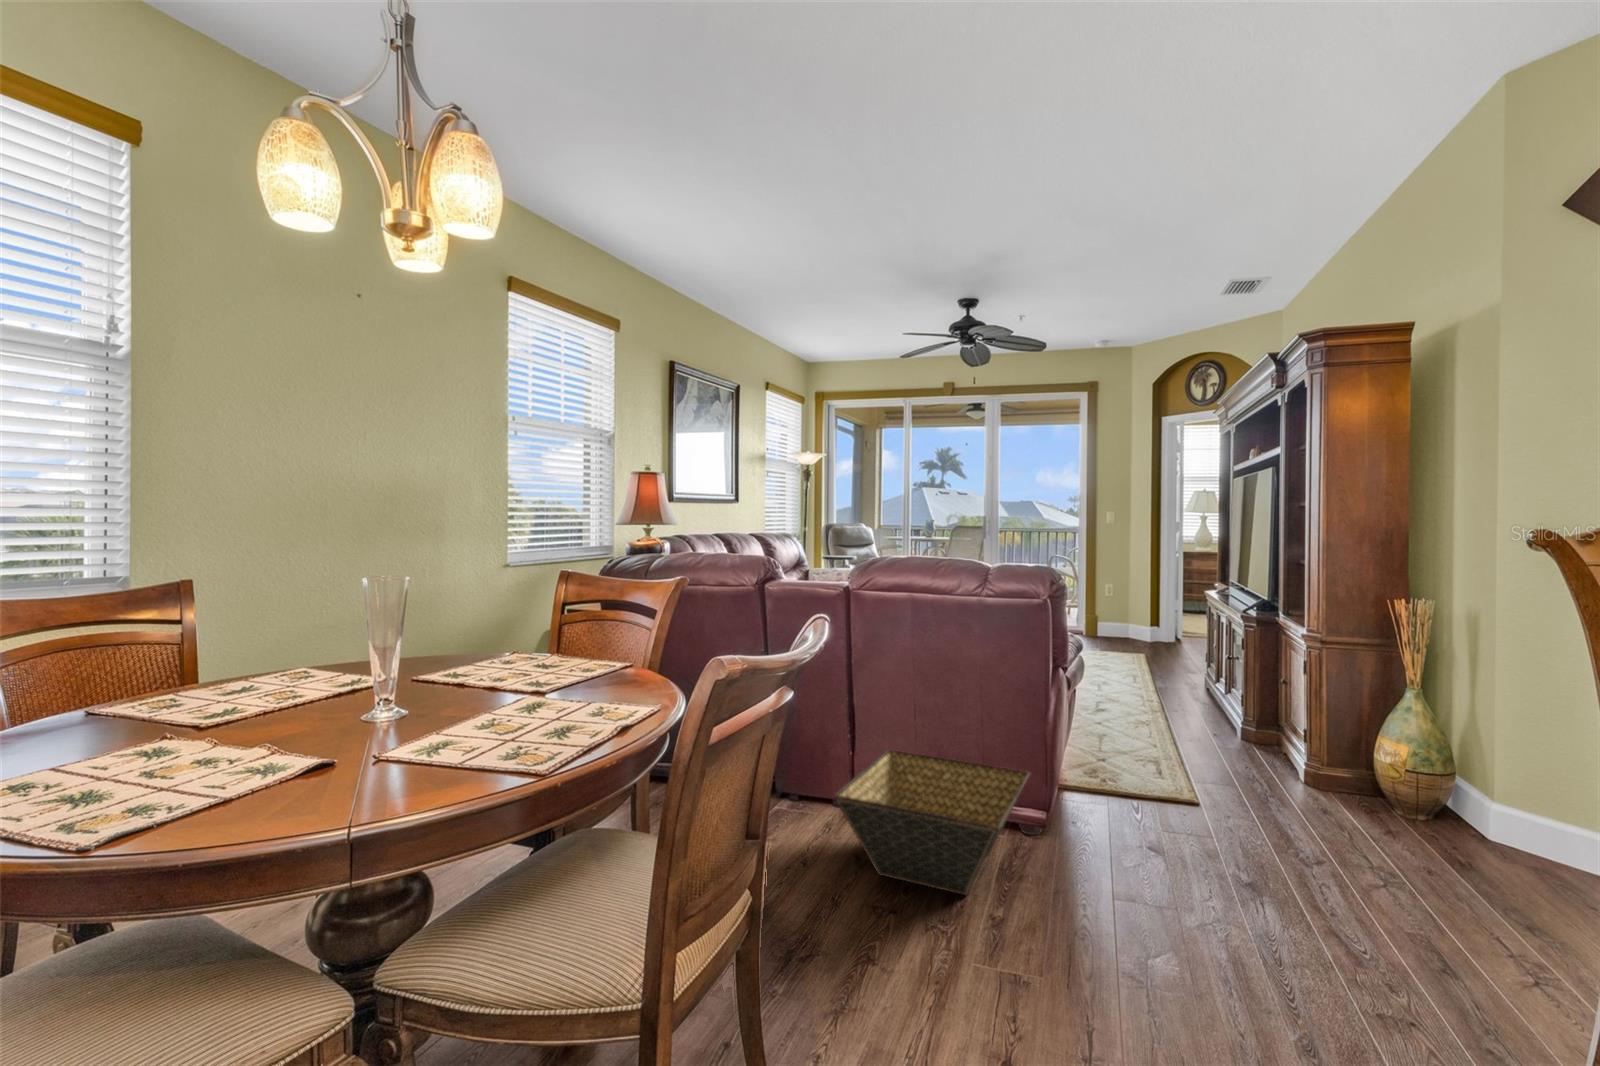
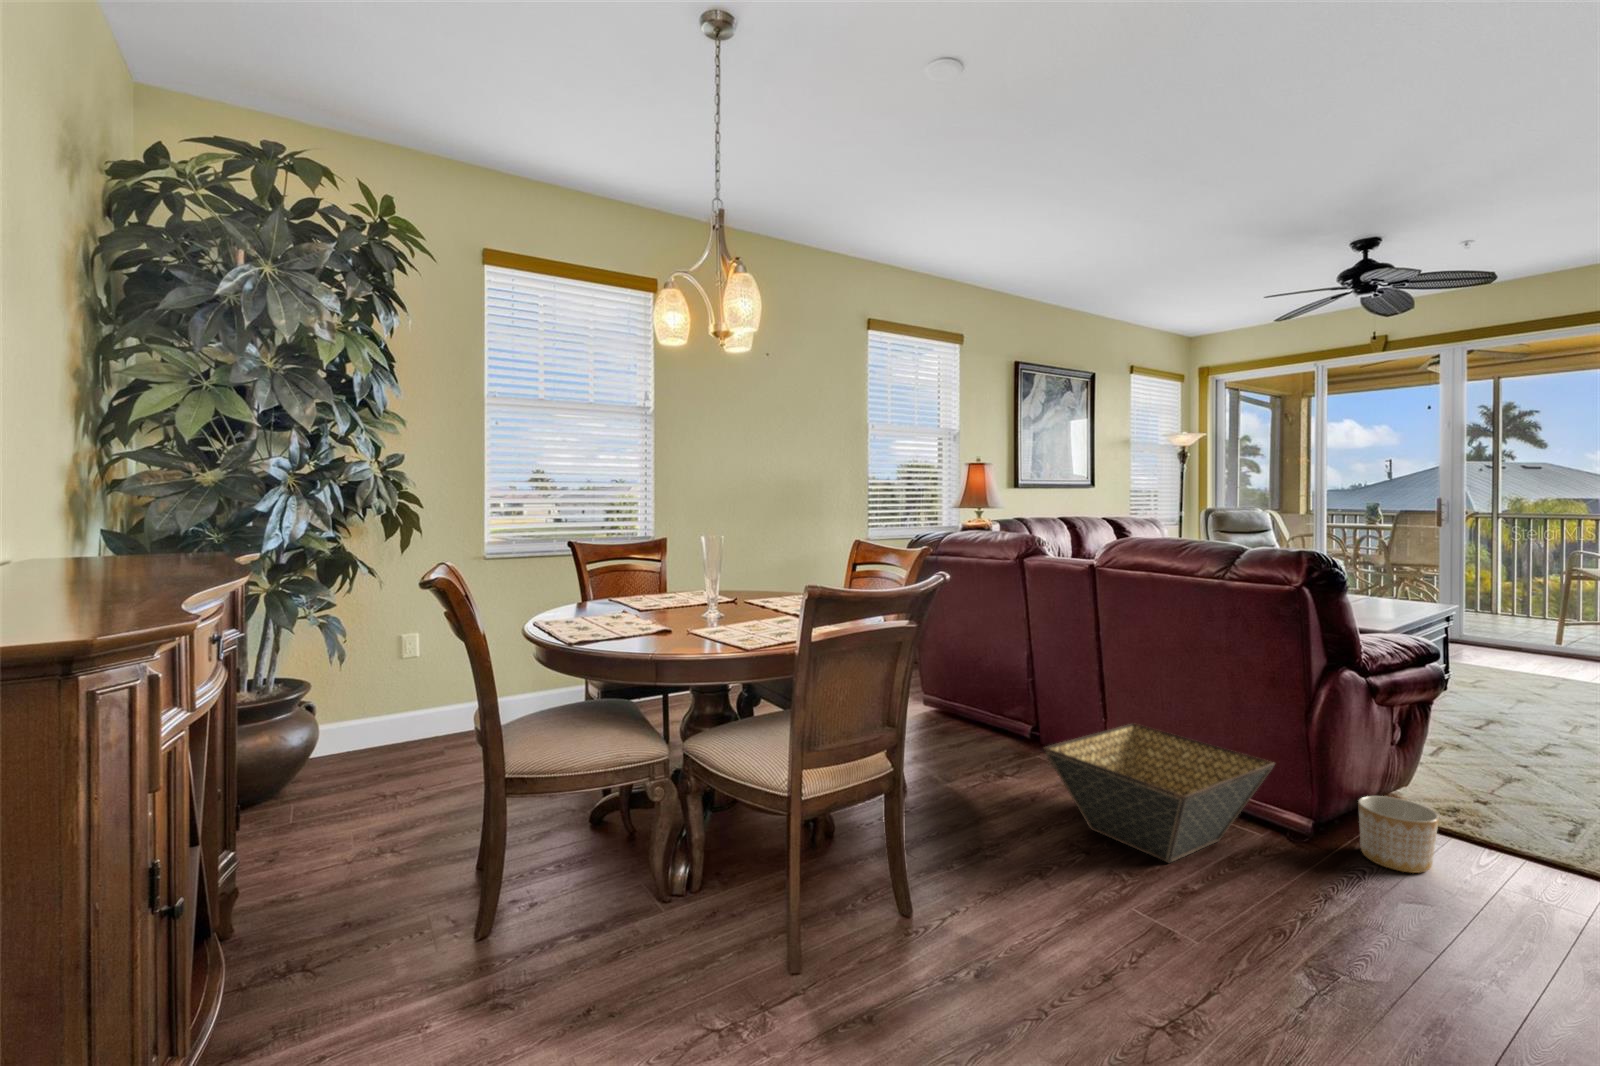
planter: none [1085,786,1145,852] -> present [1358,796,1439,873]

